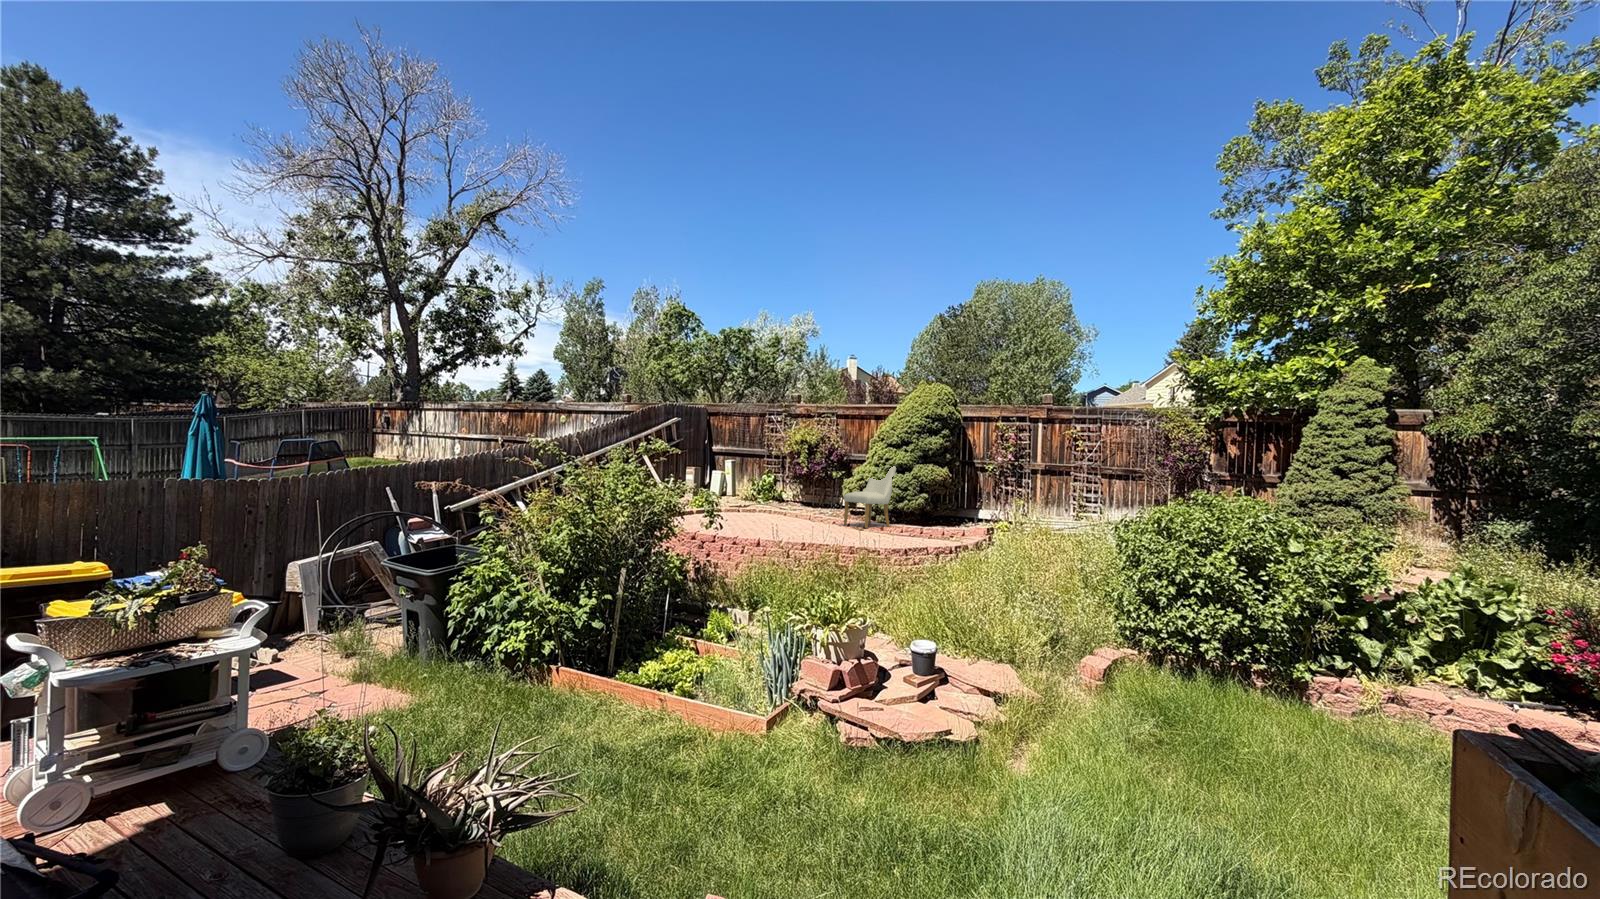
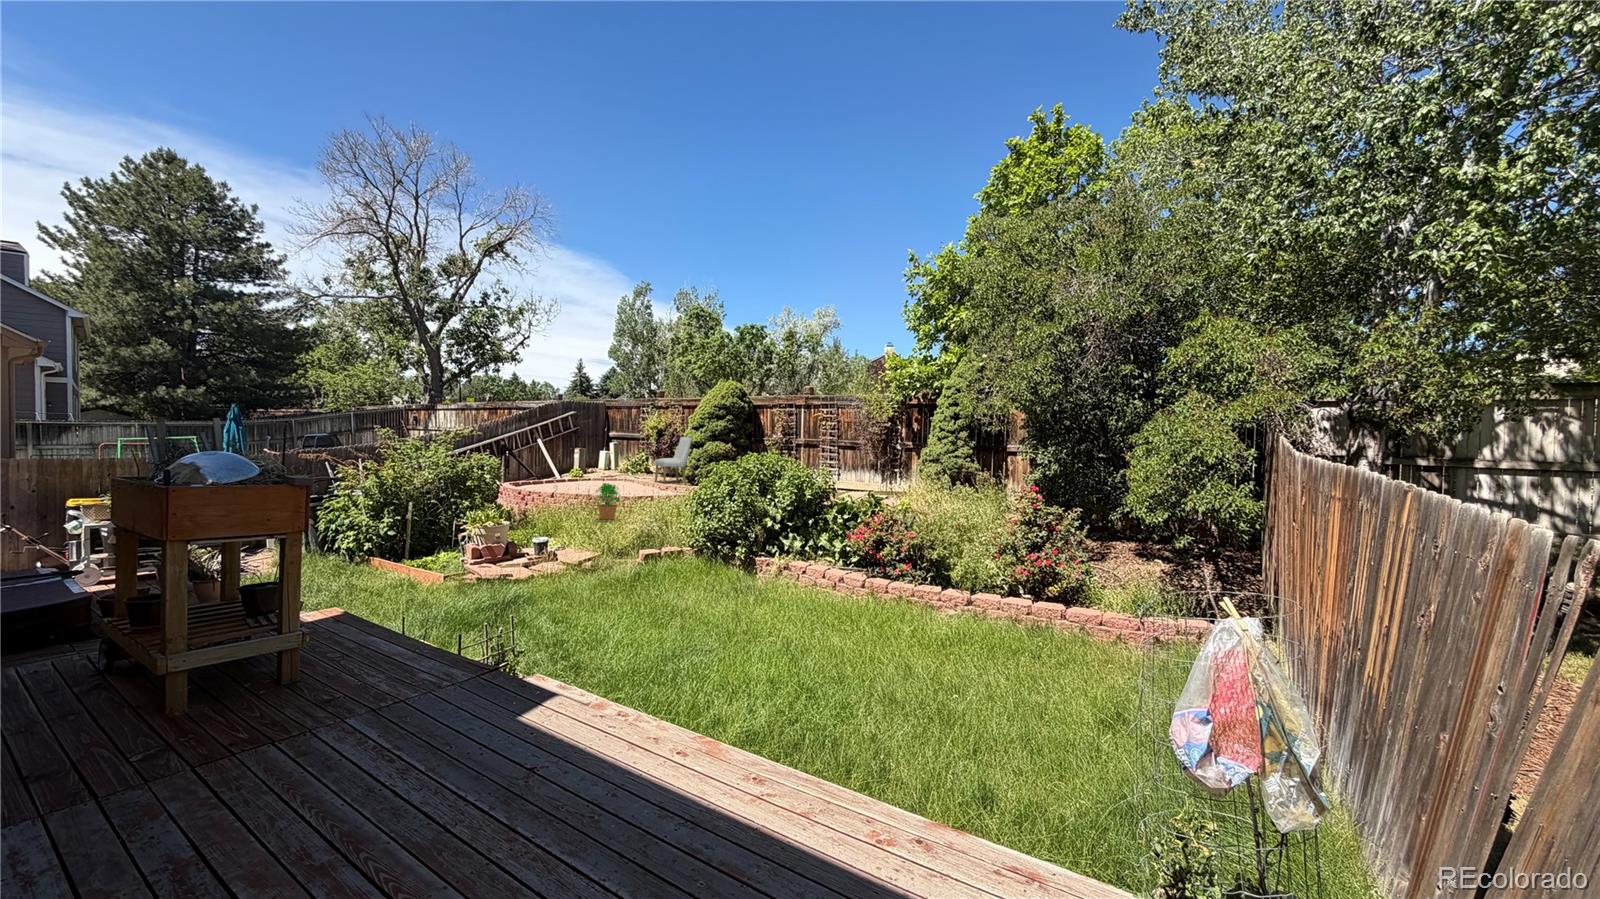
potted plant: none [973,530,1017,589] -> present [595,483,621,519]

